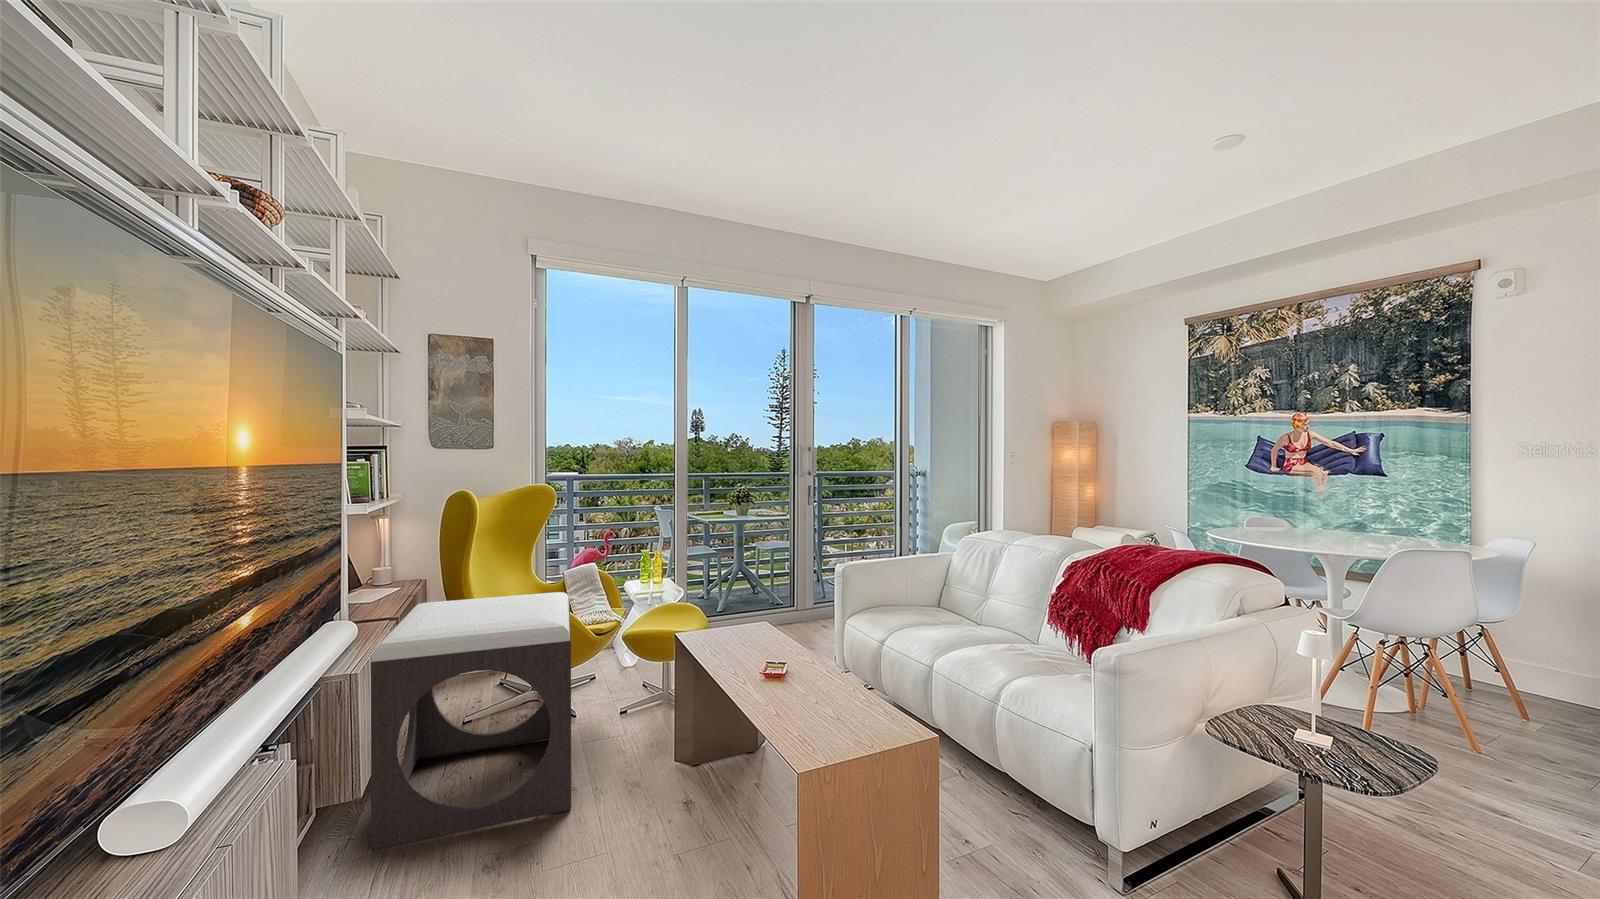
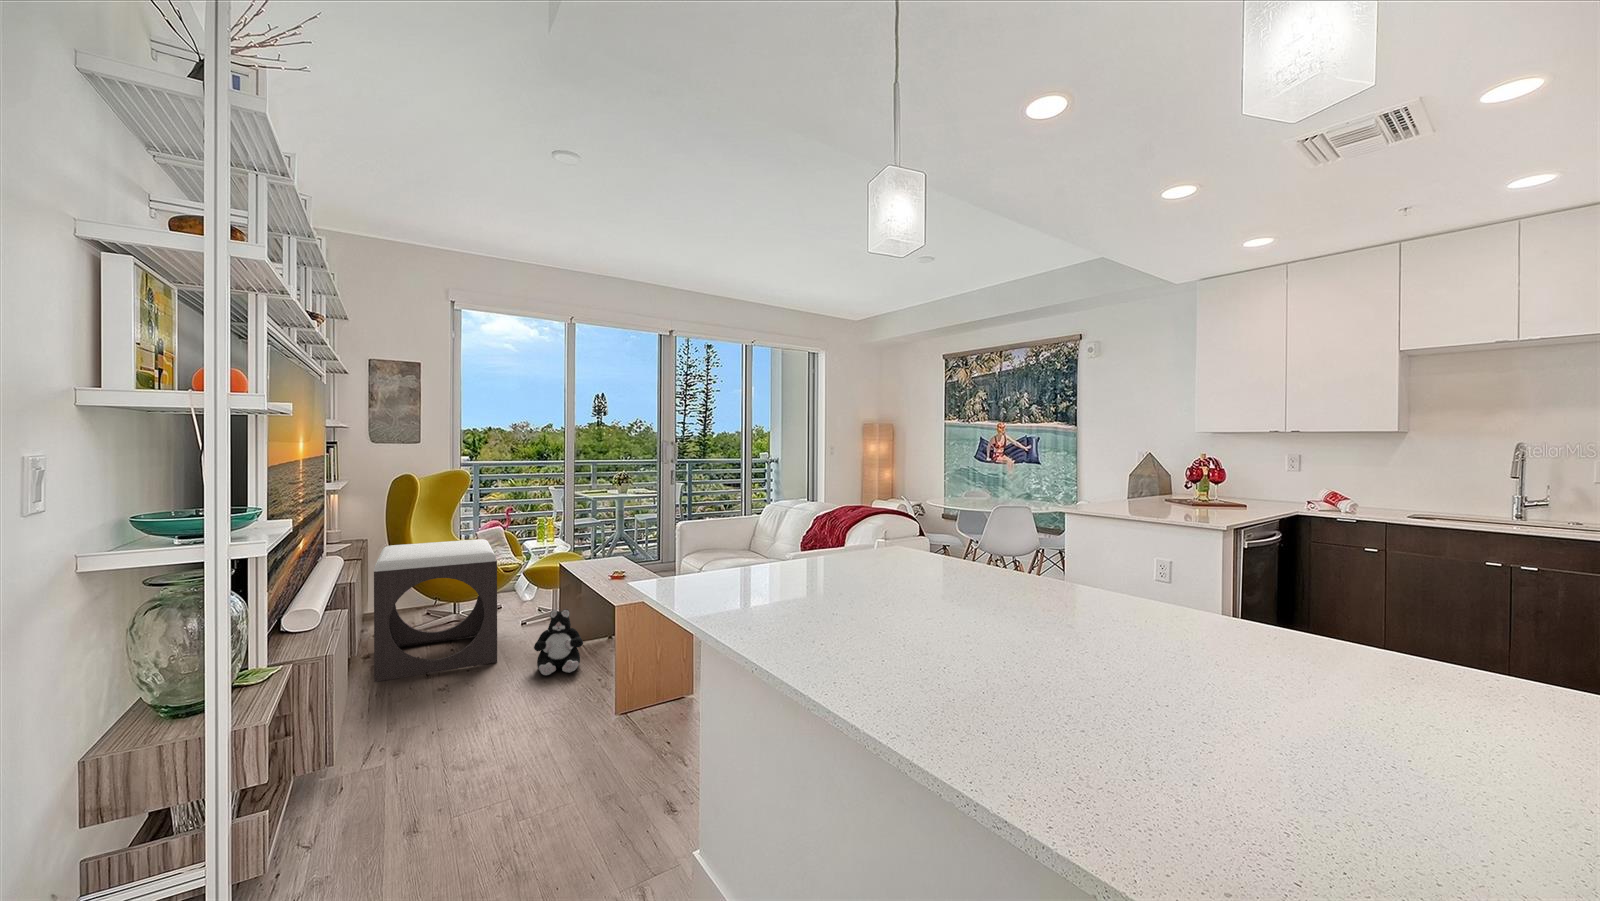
plush toy: none [627,729,709,862] -> present [534,609,583,675]

